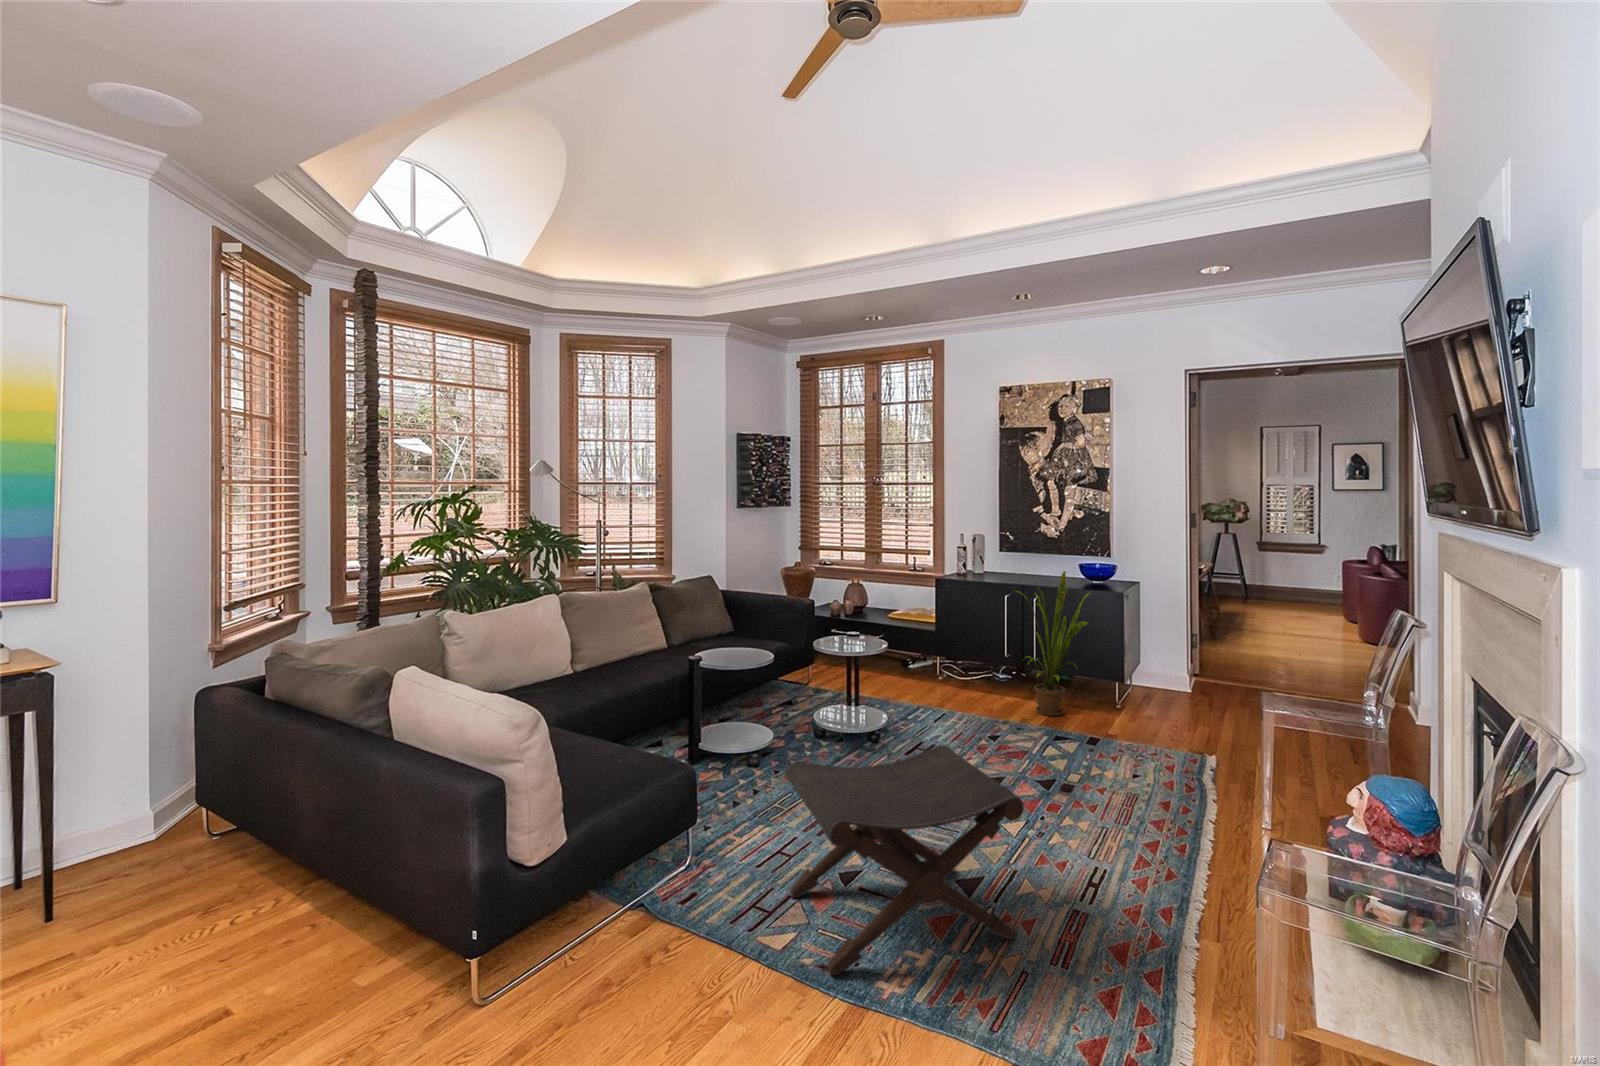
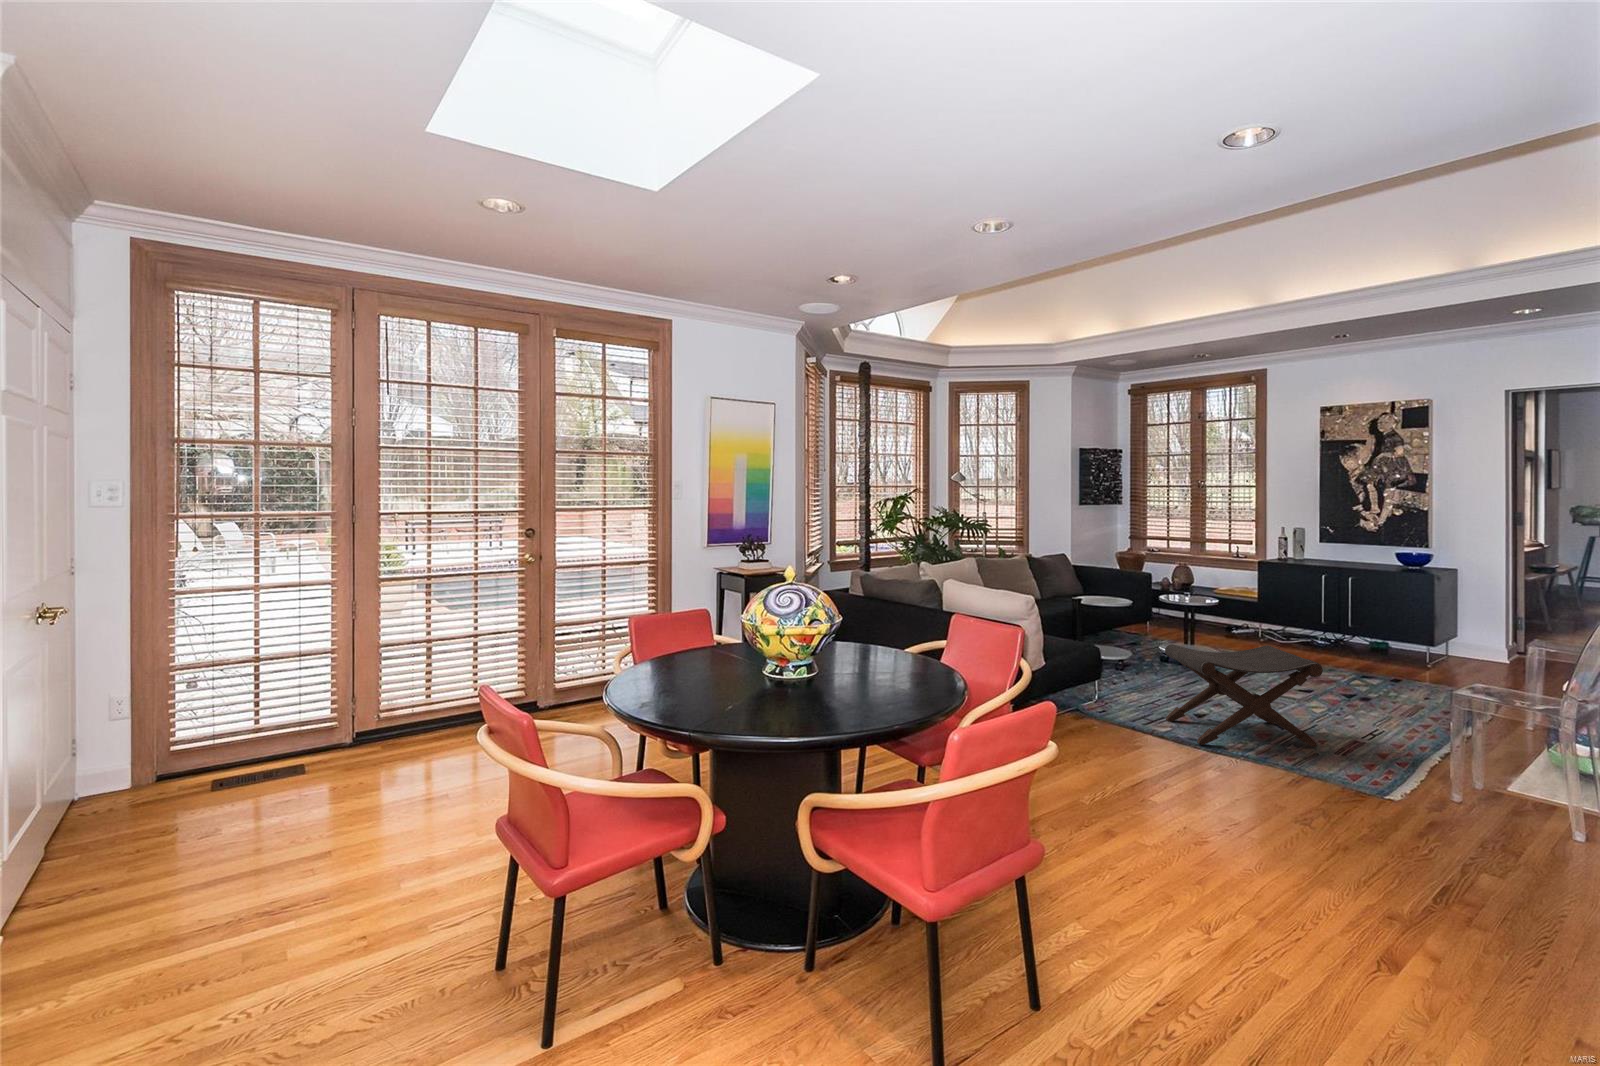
house plant: present [1016,571,1091,716] -> none [1327,556,1403,668]

